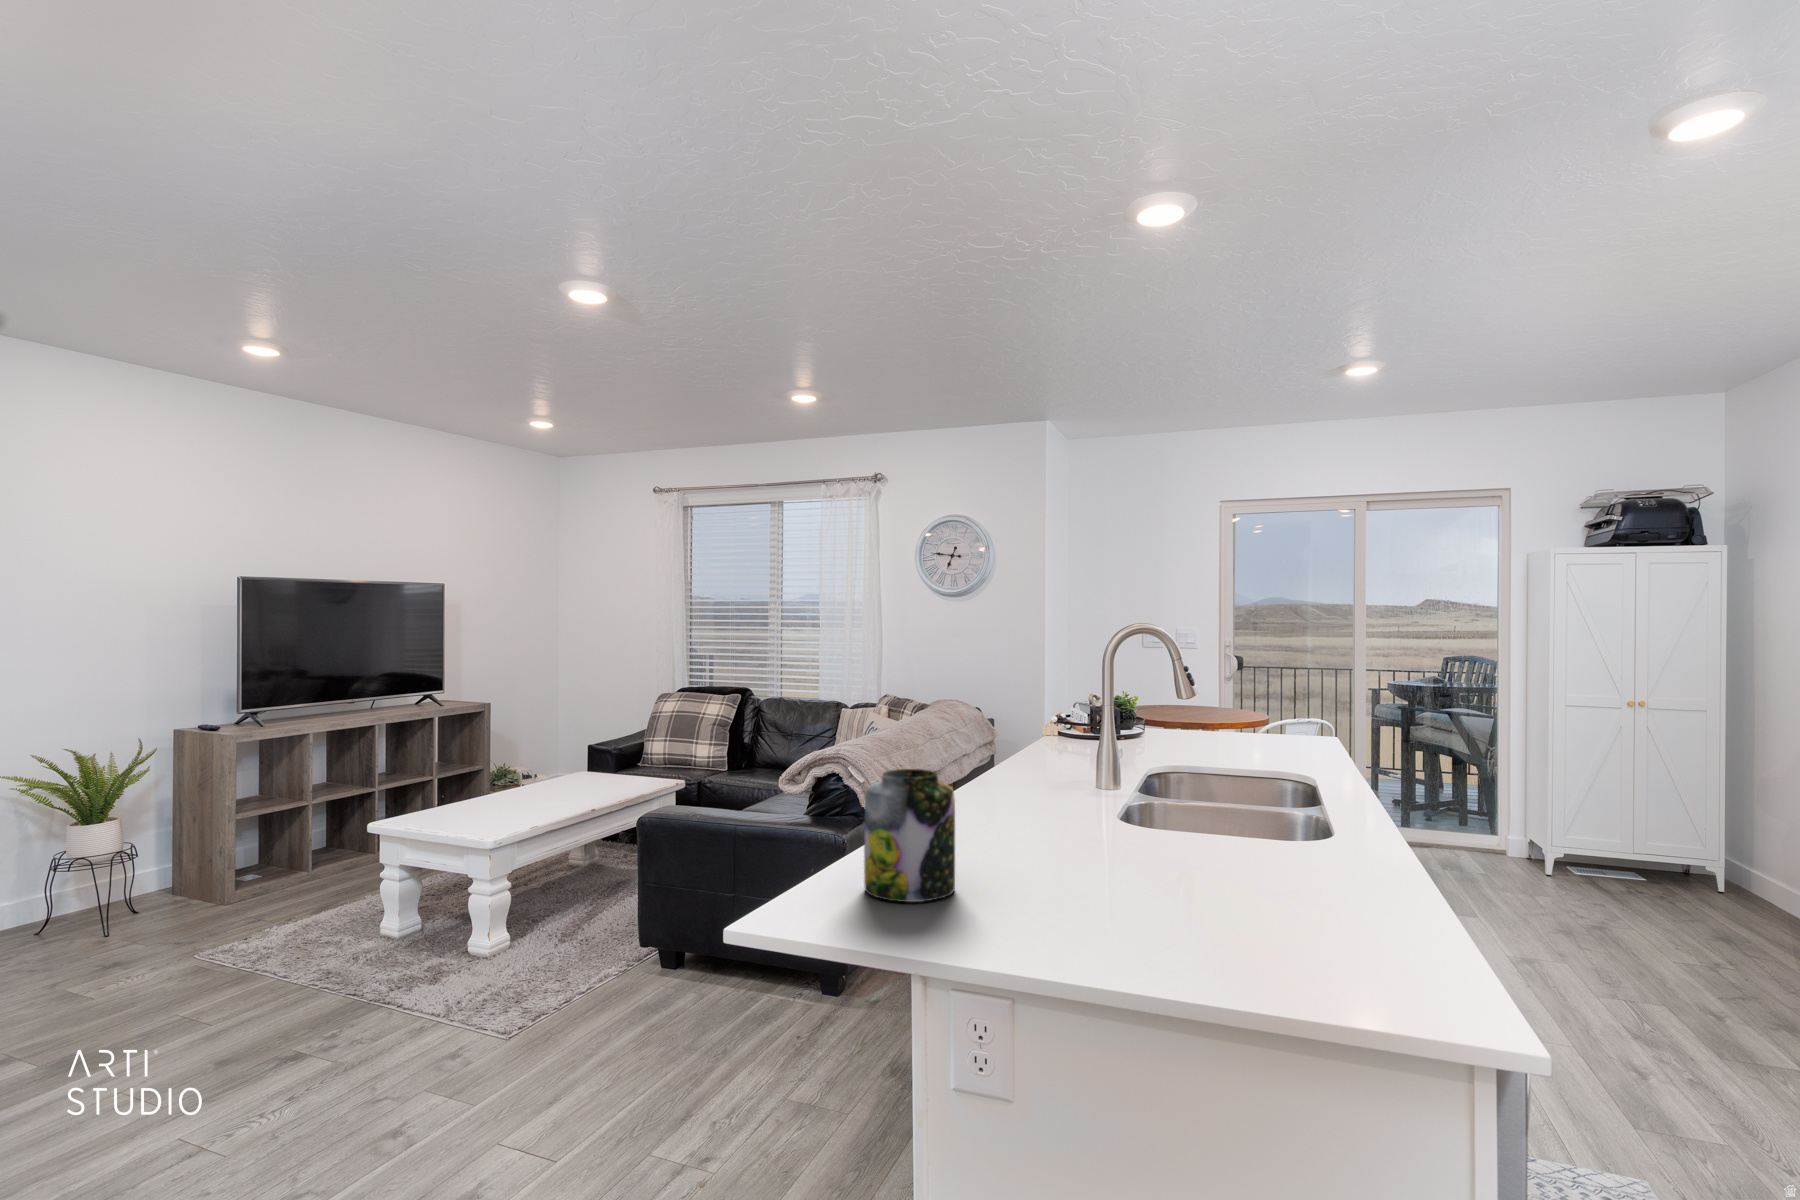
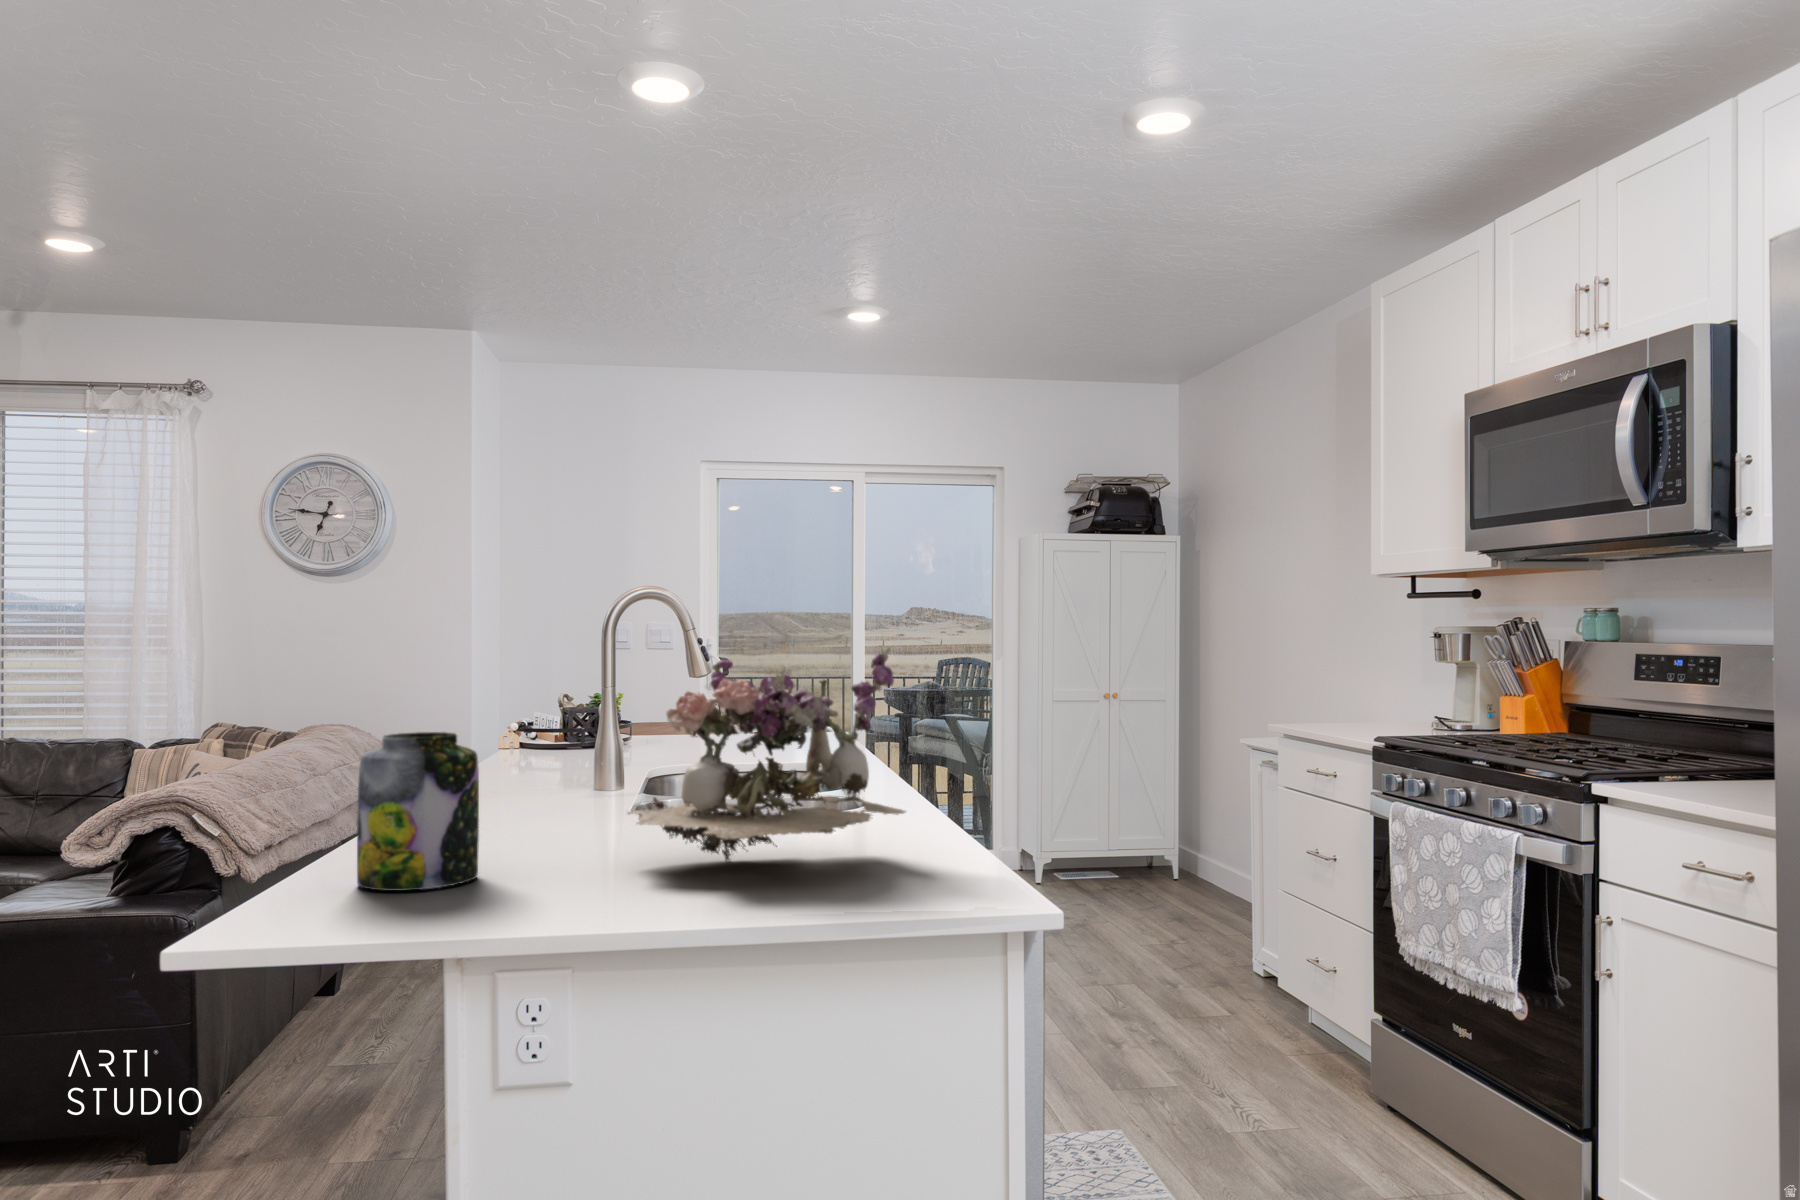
flower arrangement: none [1078,716,1352,915] -> present [627,647,905,861]

